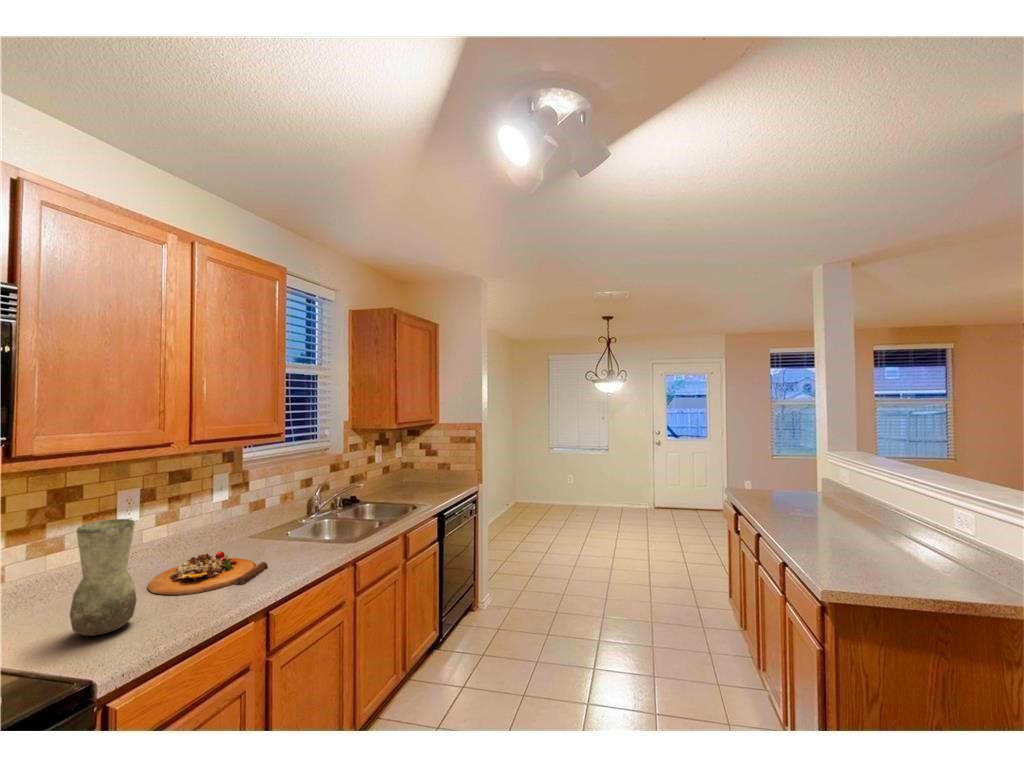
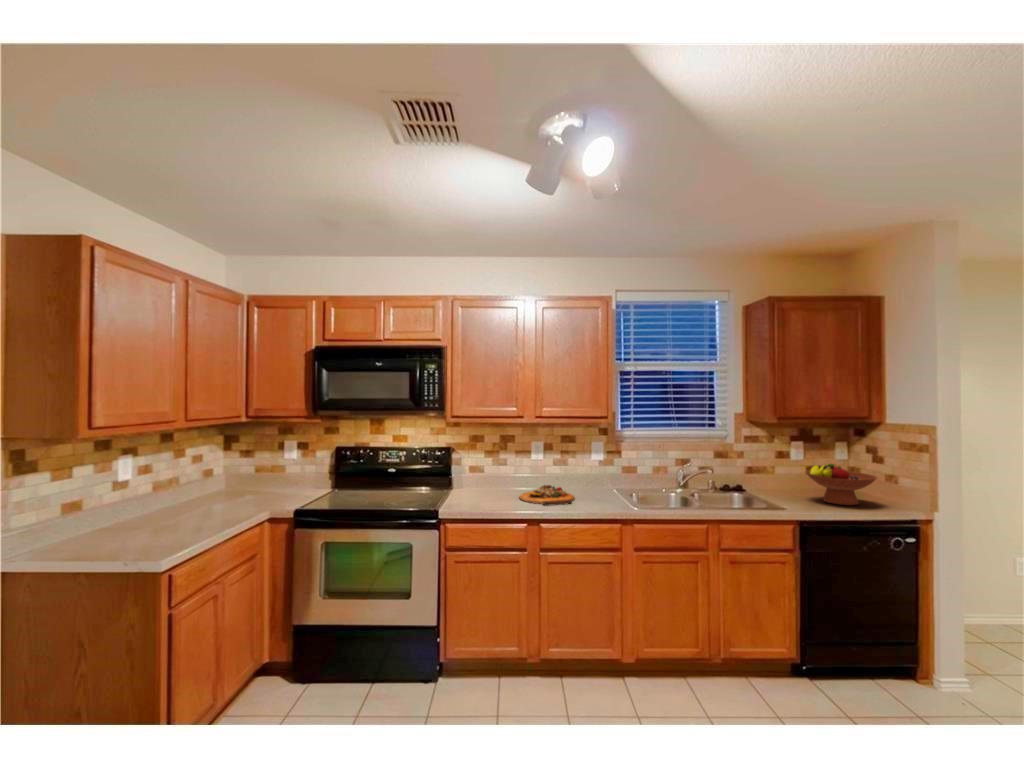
fruit bowl: none [408,460,456,493] -> present [806,464,877,505]
vase: present [70,519,137,636] -> none [468,449,493,502]

